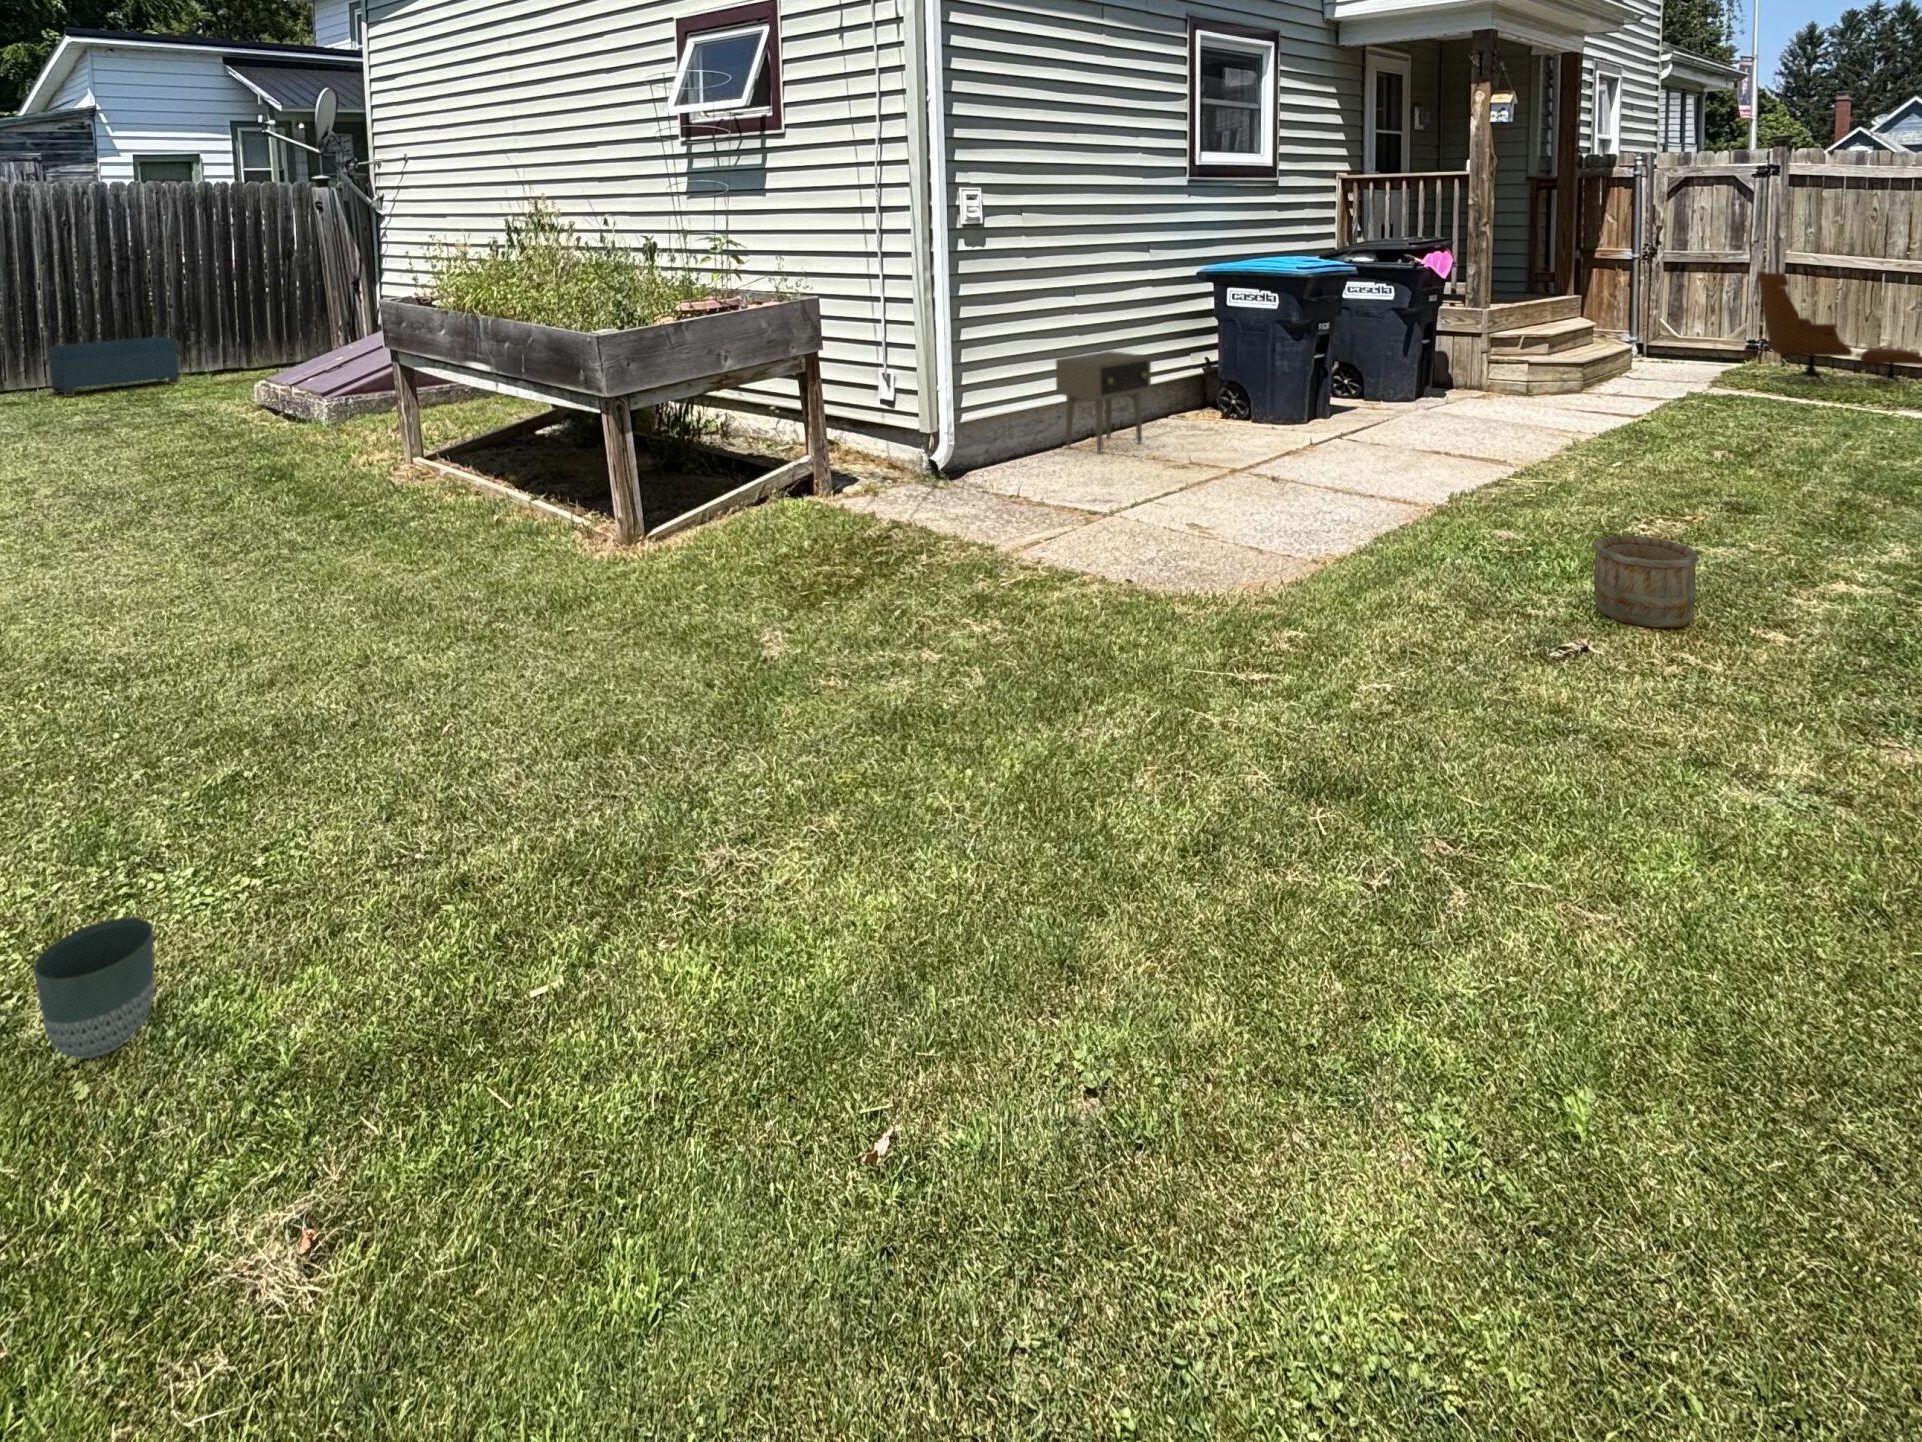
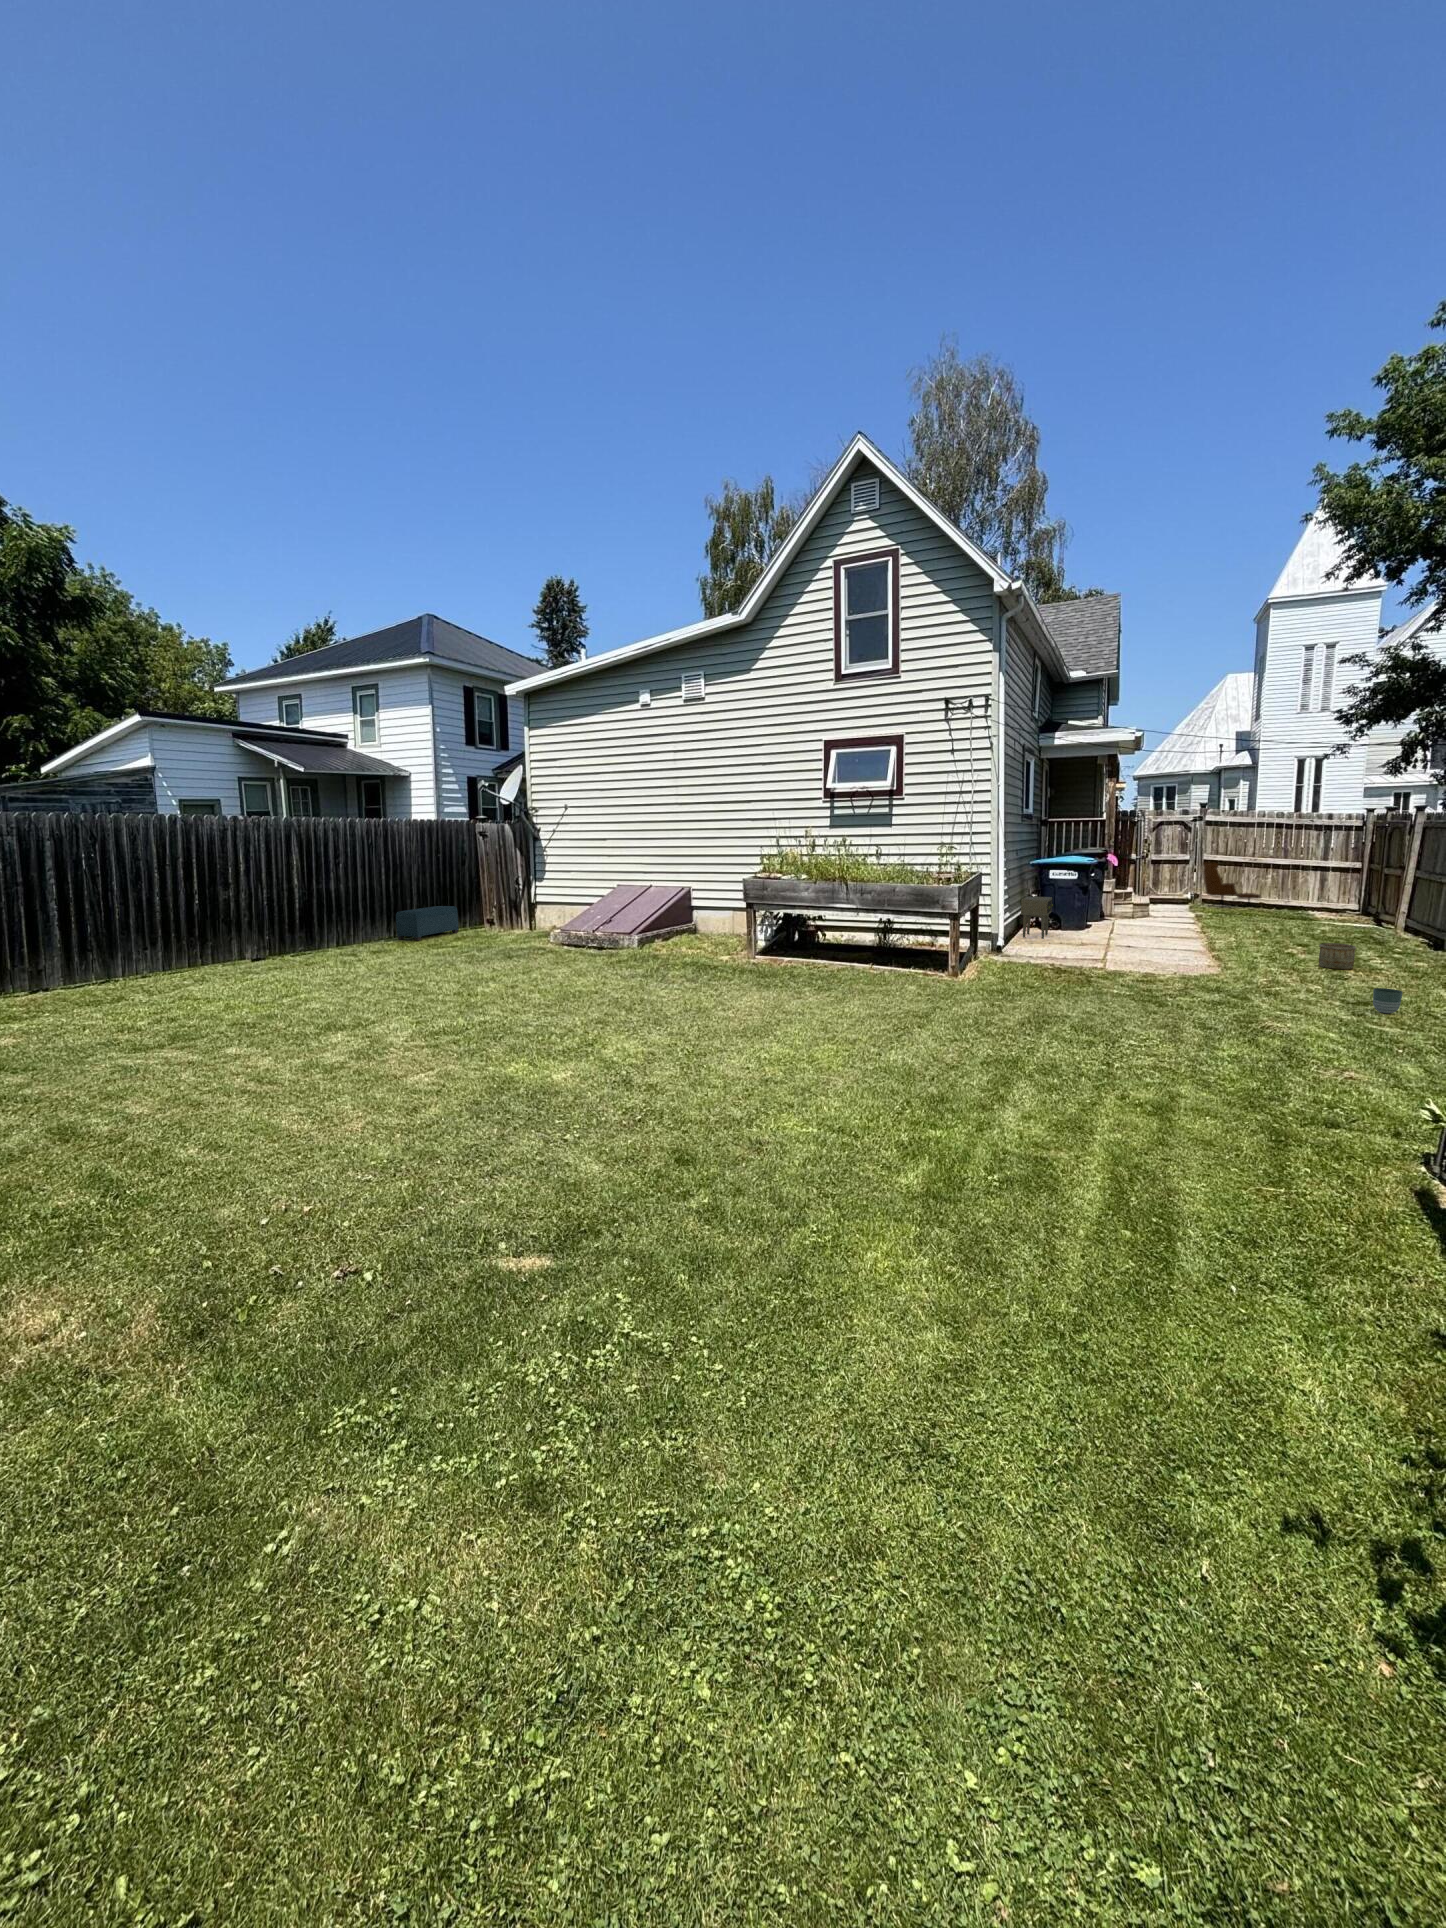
planter: present [34,917,154,1059] -> present [1373,988,1403,1013]

